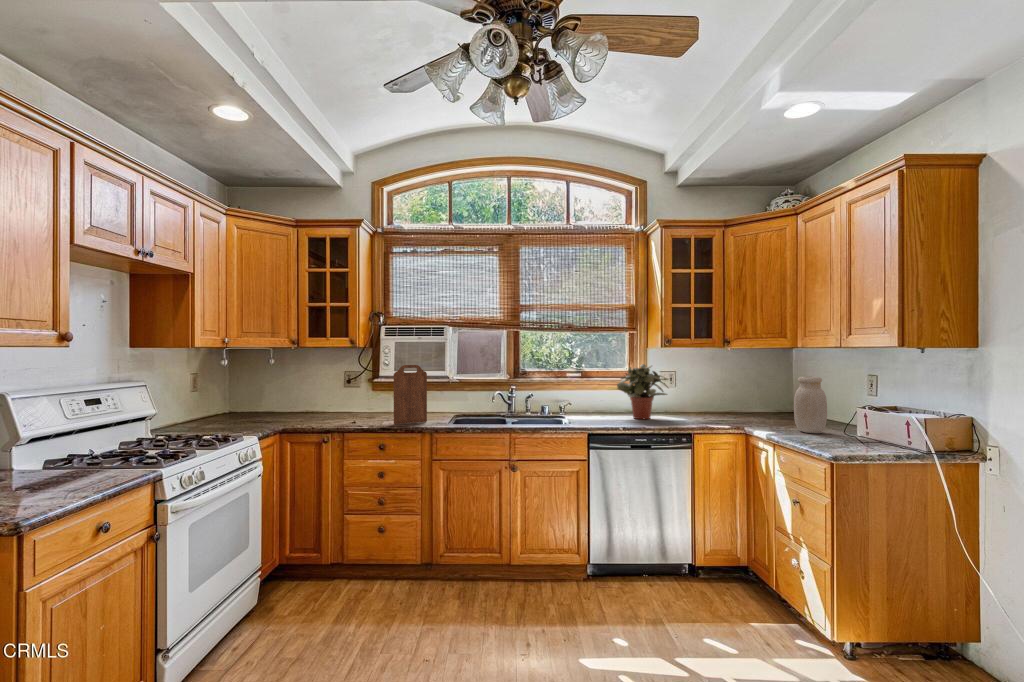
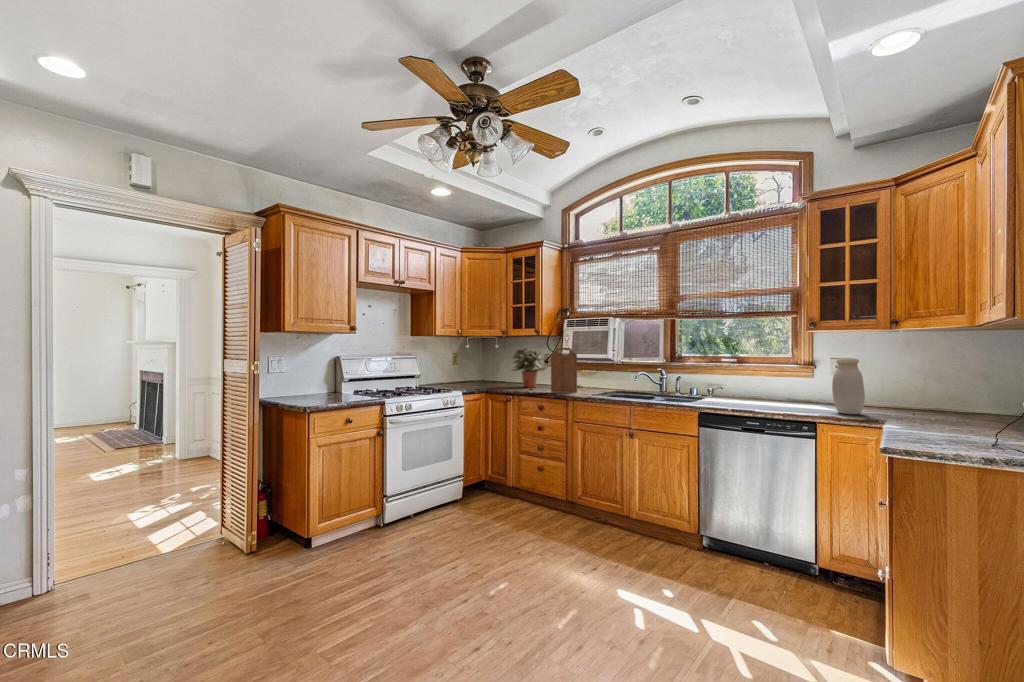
potted plant: present [617,364,669,419] -> present [511,348,548,387]
jar: present [794,376,827,433] -> present [832,358,865,414]

